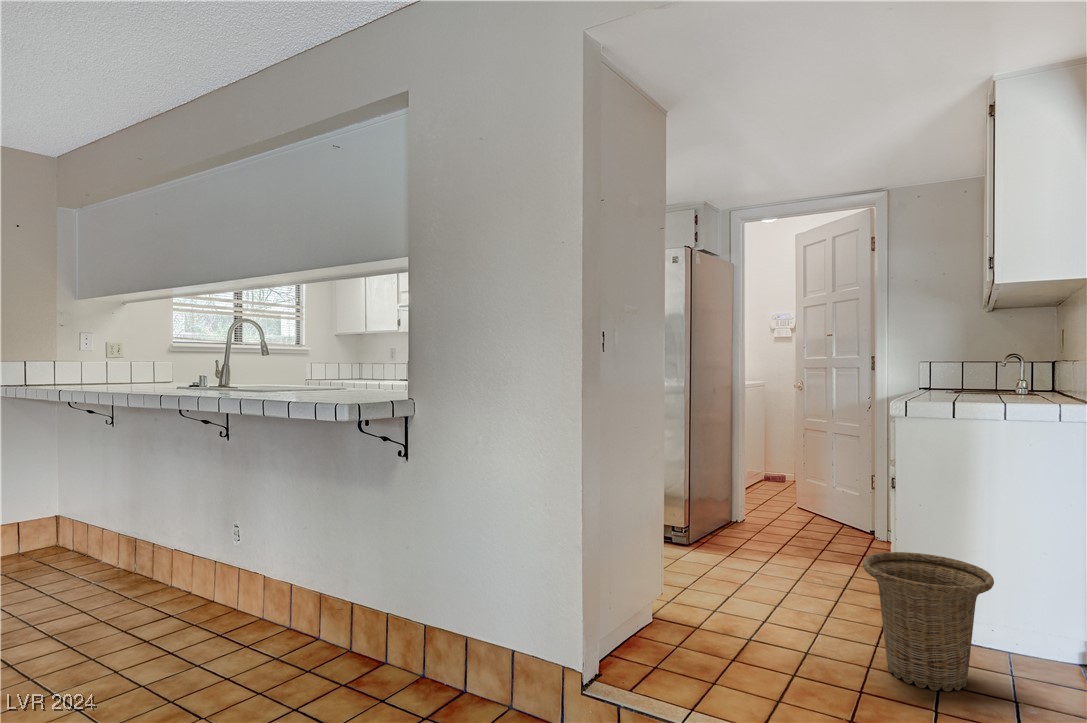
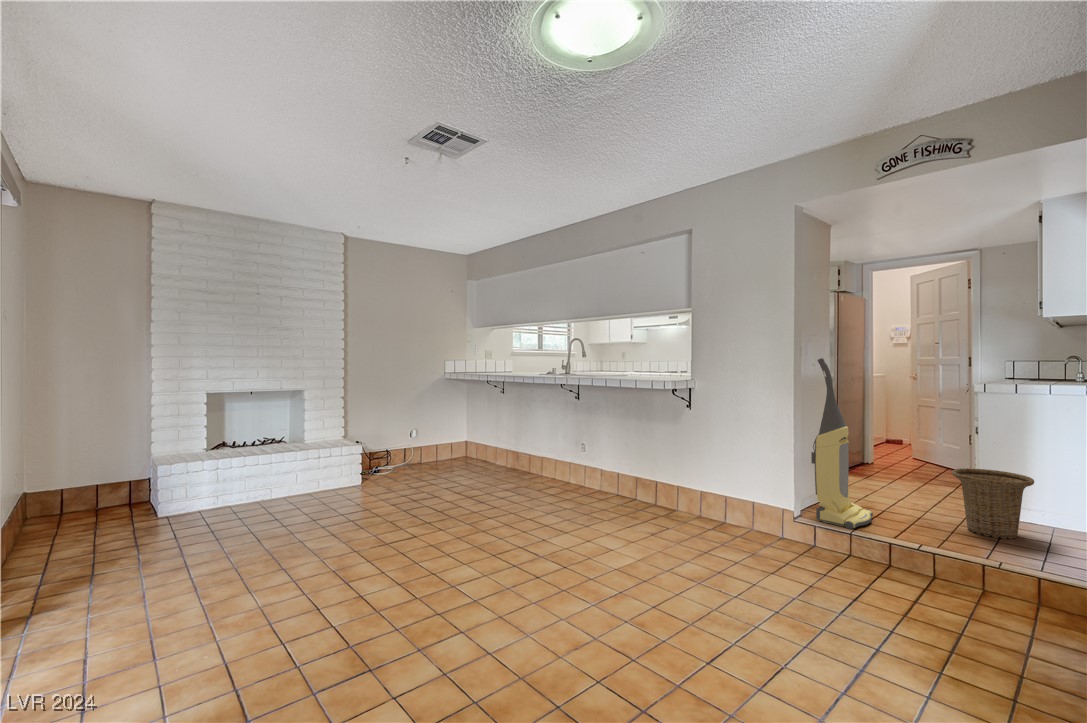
vacuum cleaner: none [629,352,735,700] -> present [811,358,873,529]

